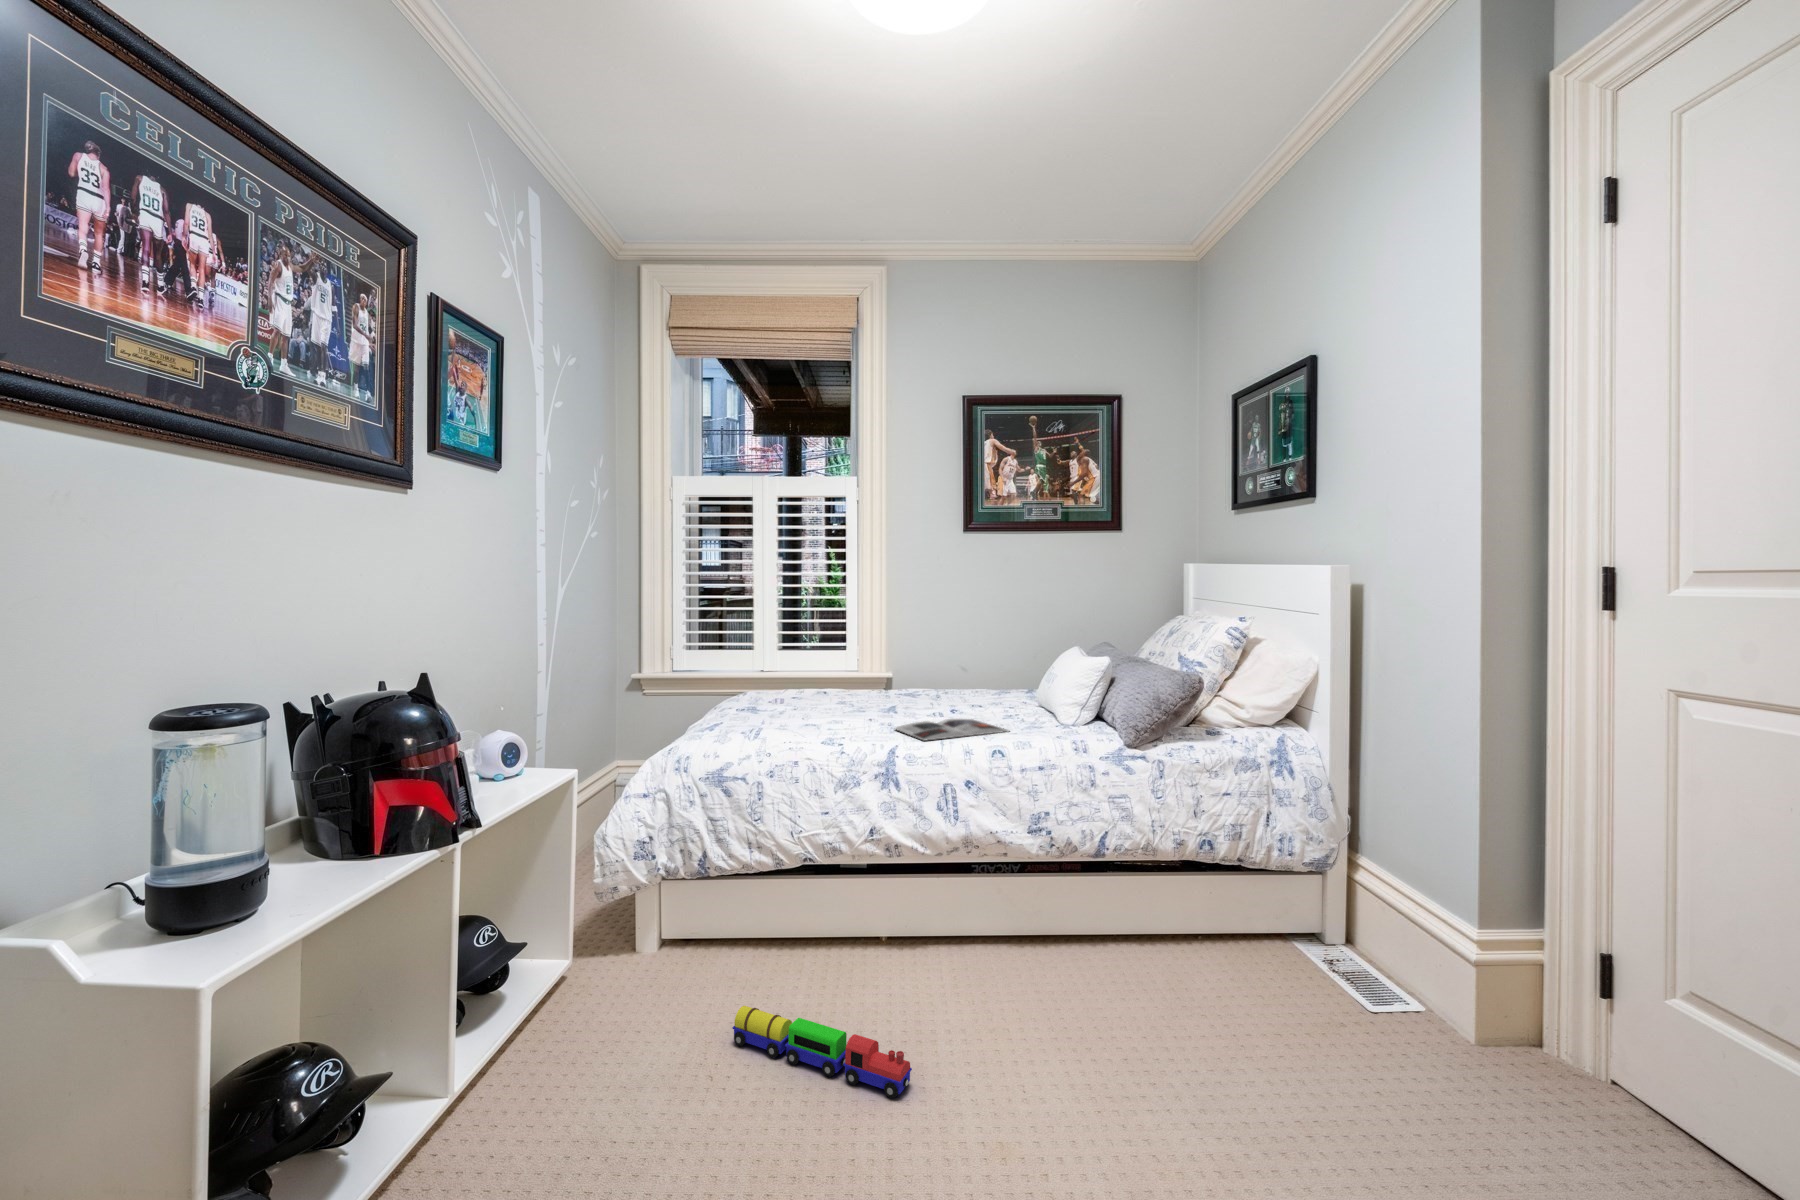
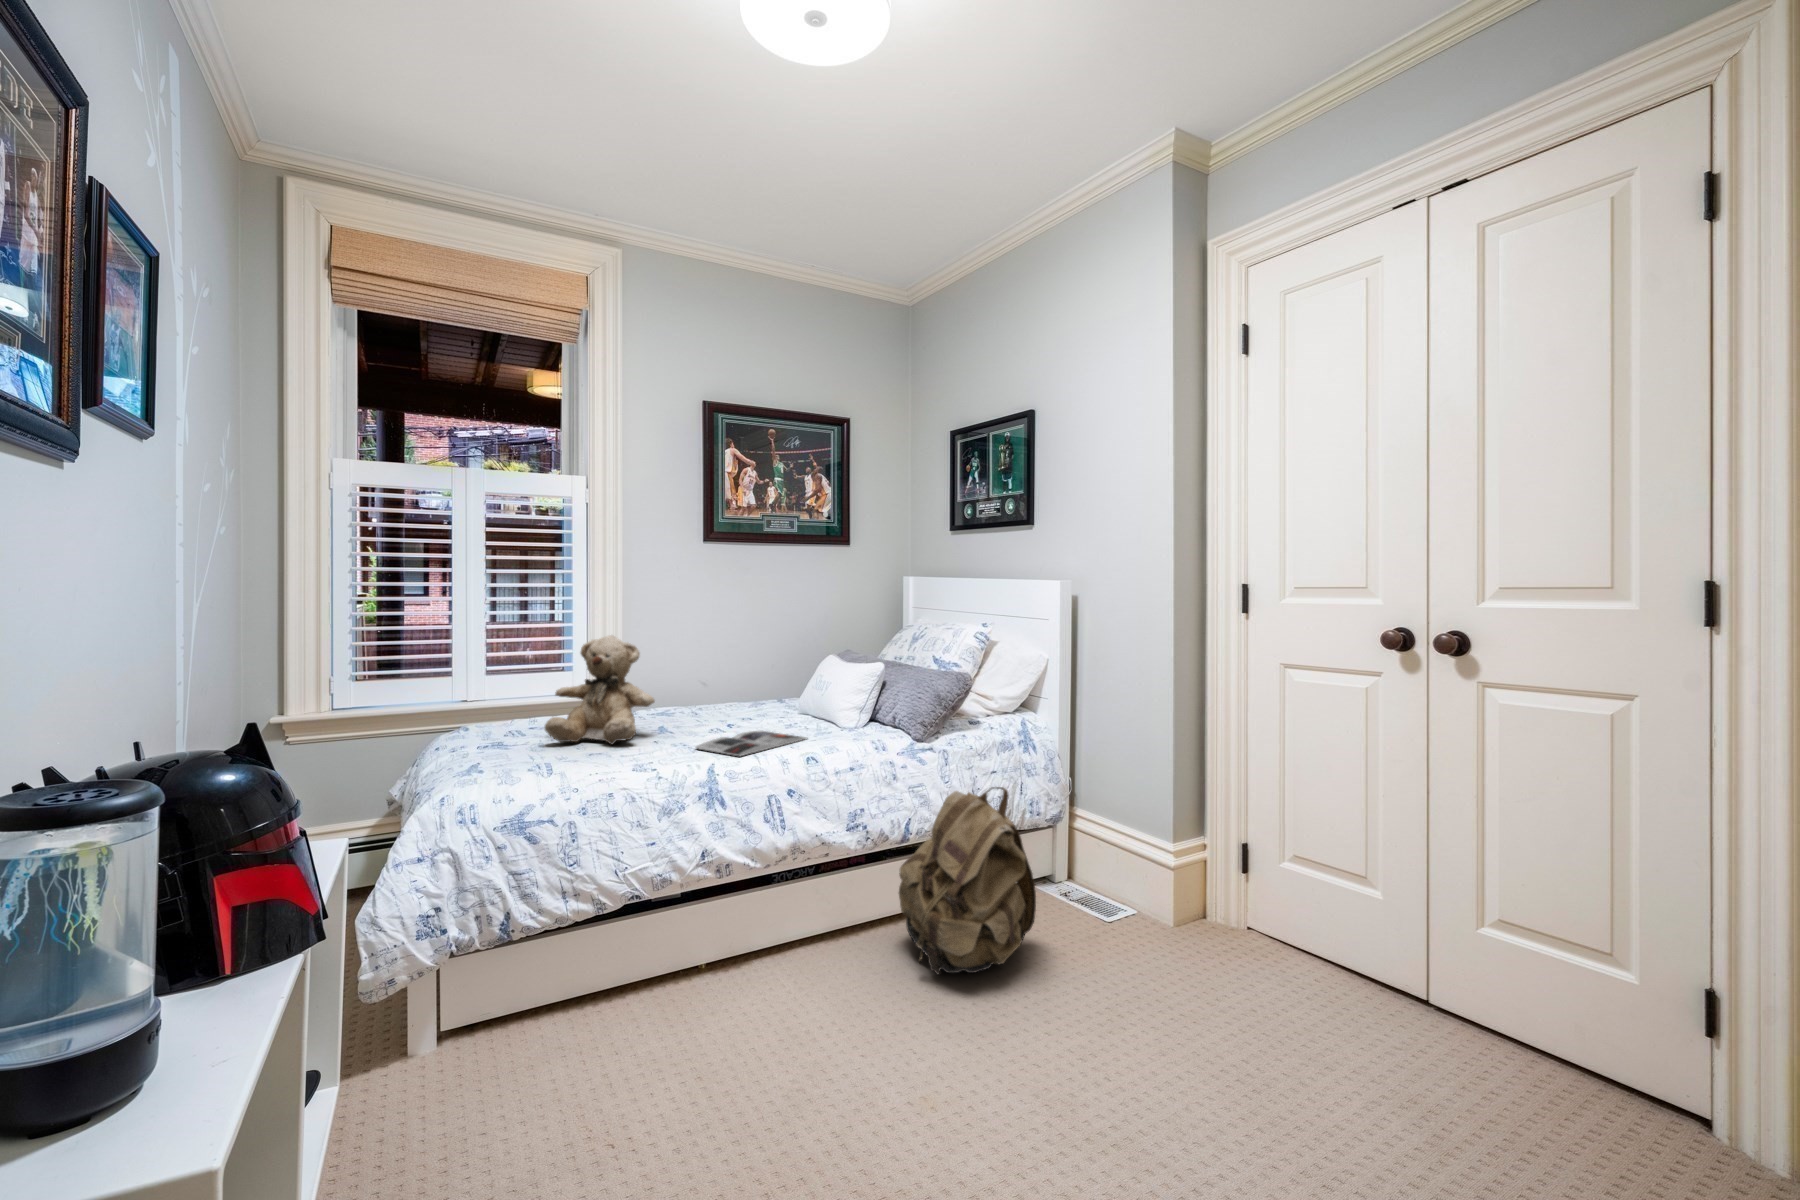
teddy bear: none [781,618,876,719] -> present [545,635,655,745]
backpack: none [1081,805,1249,1019] -> present [899,787,1036,974]
toy train: present [732,1006,912,1098] -> none [605,1057,814,1110]

